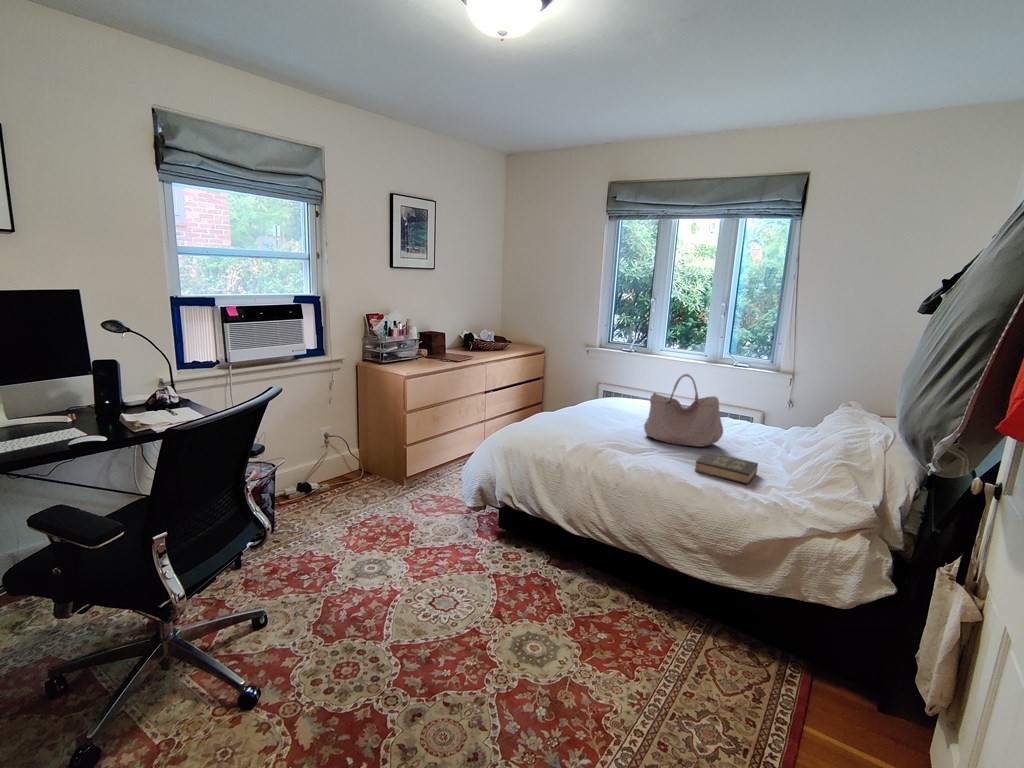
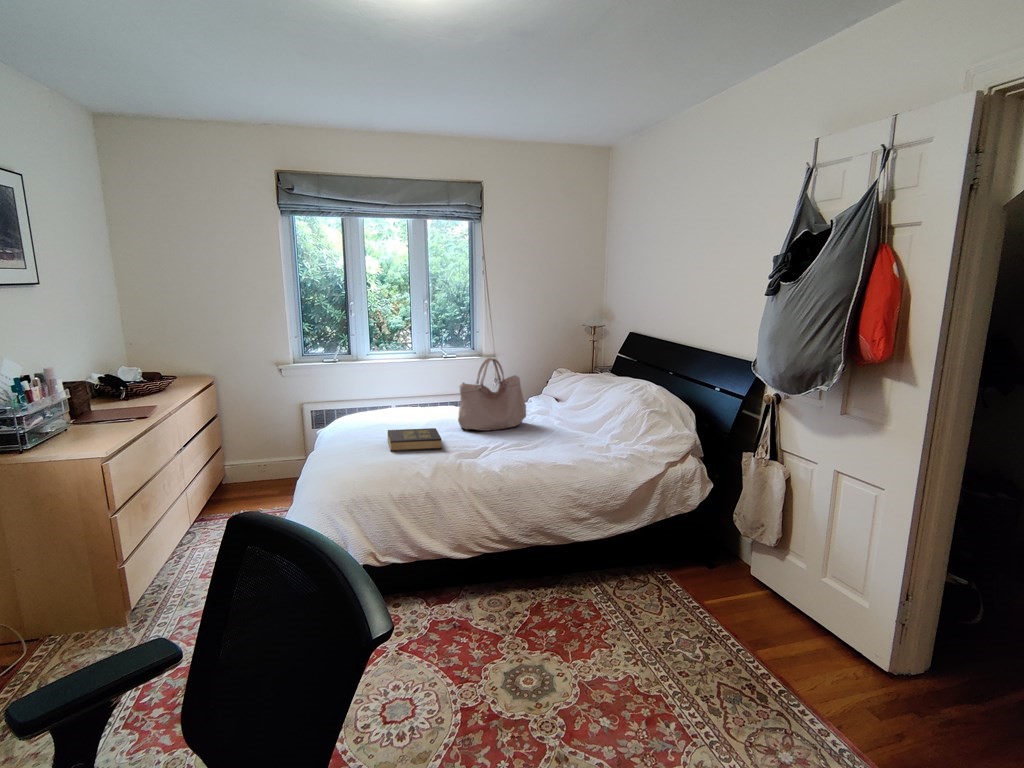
hardback book: present [695,452,758,484] -> present [388,428,441,452]

